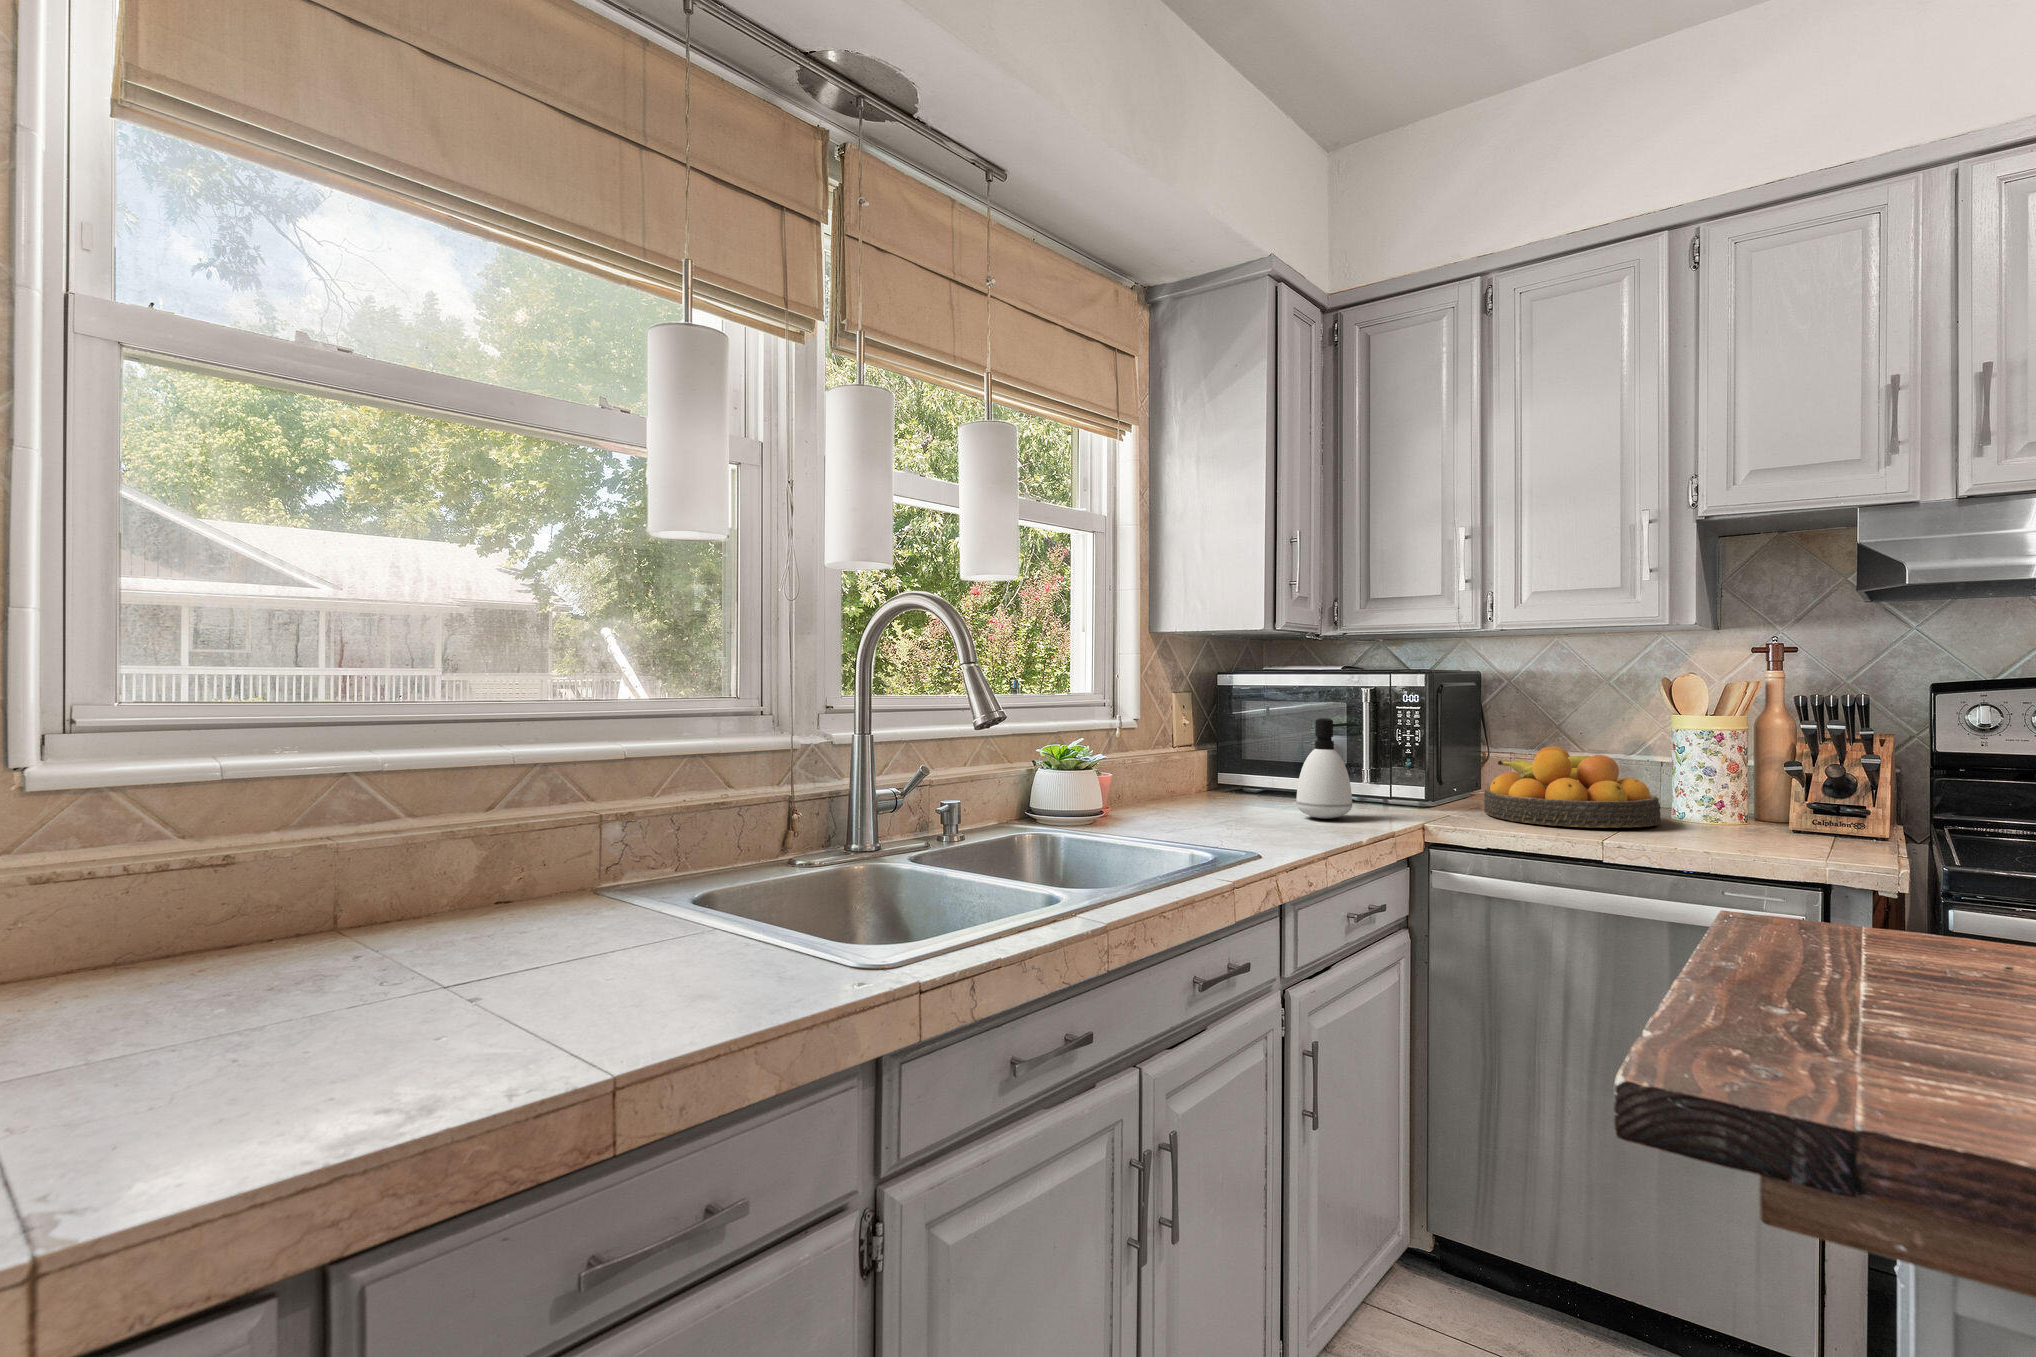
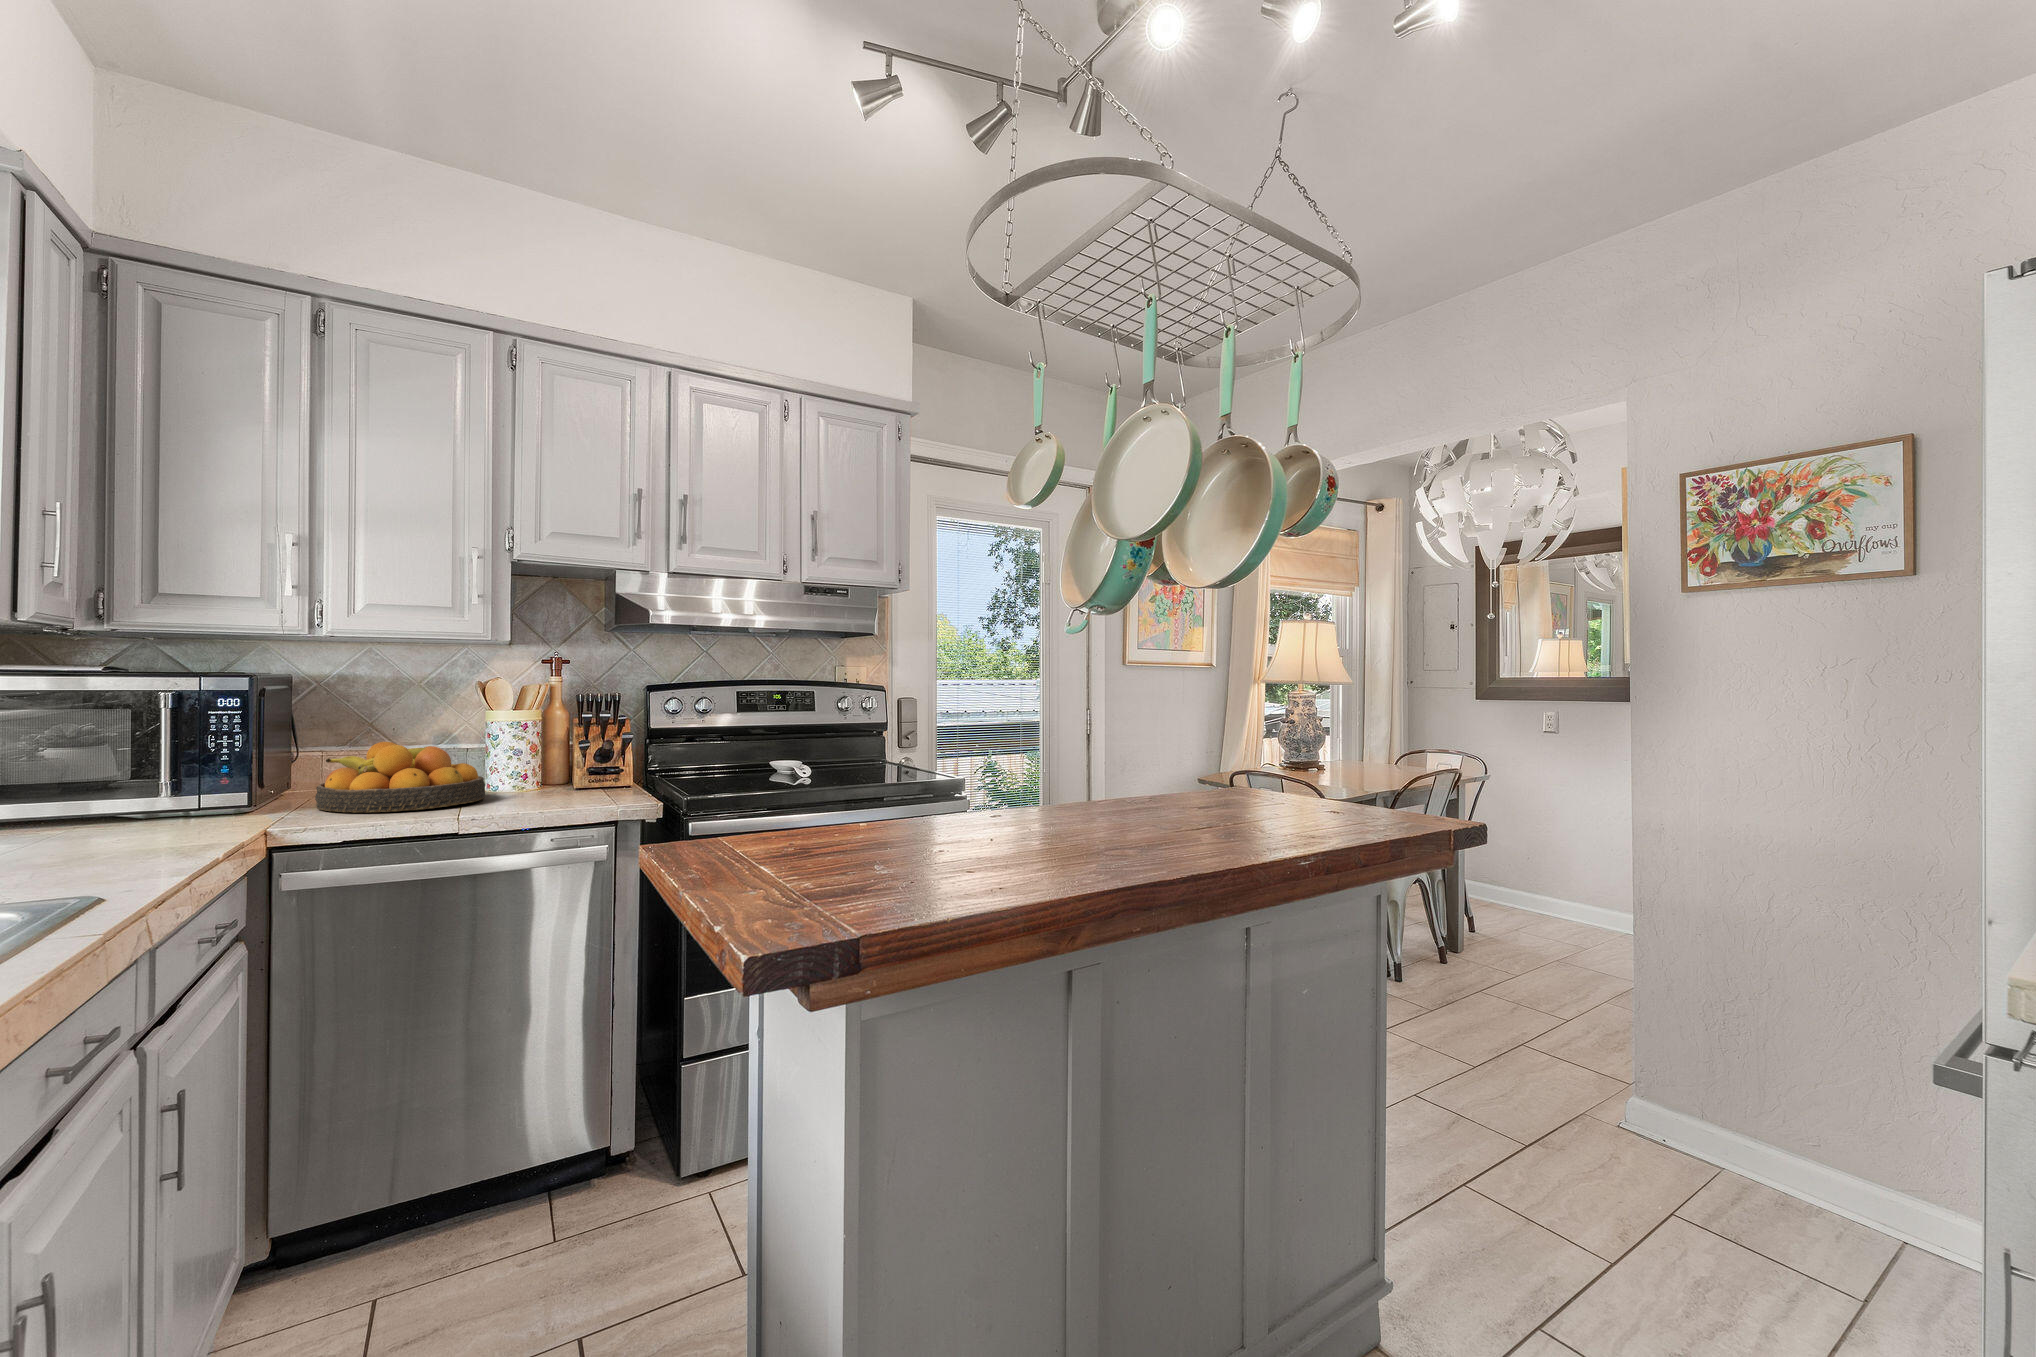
soap dispenser: present [1296,718,1353,819] -> none [75,727,169,842]

